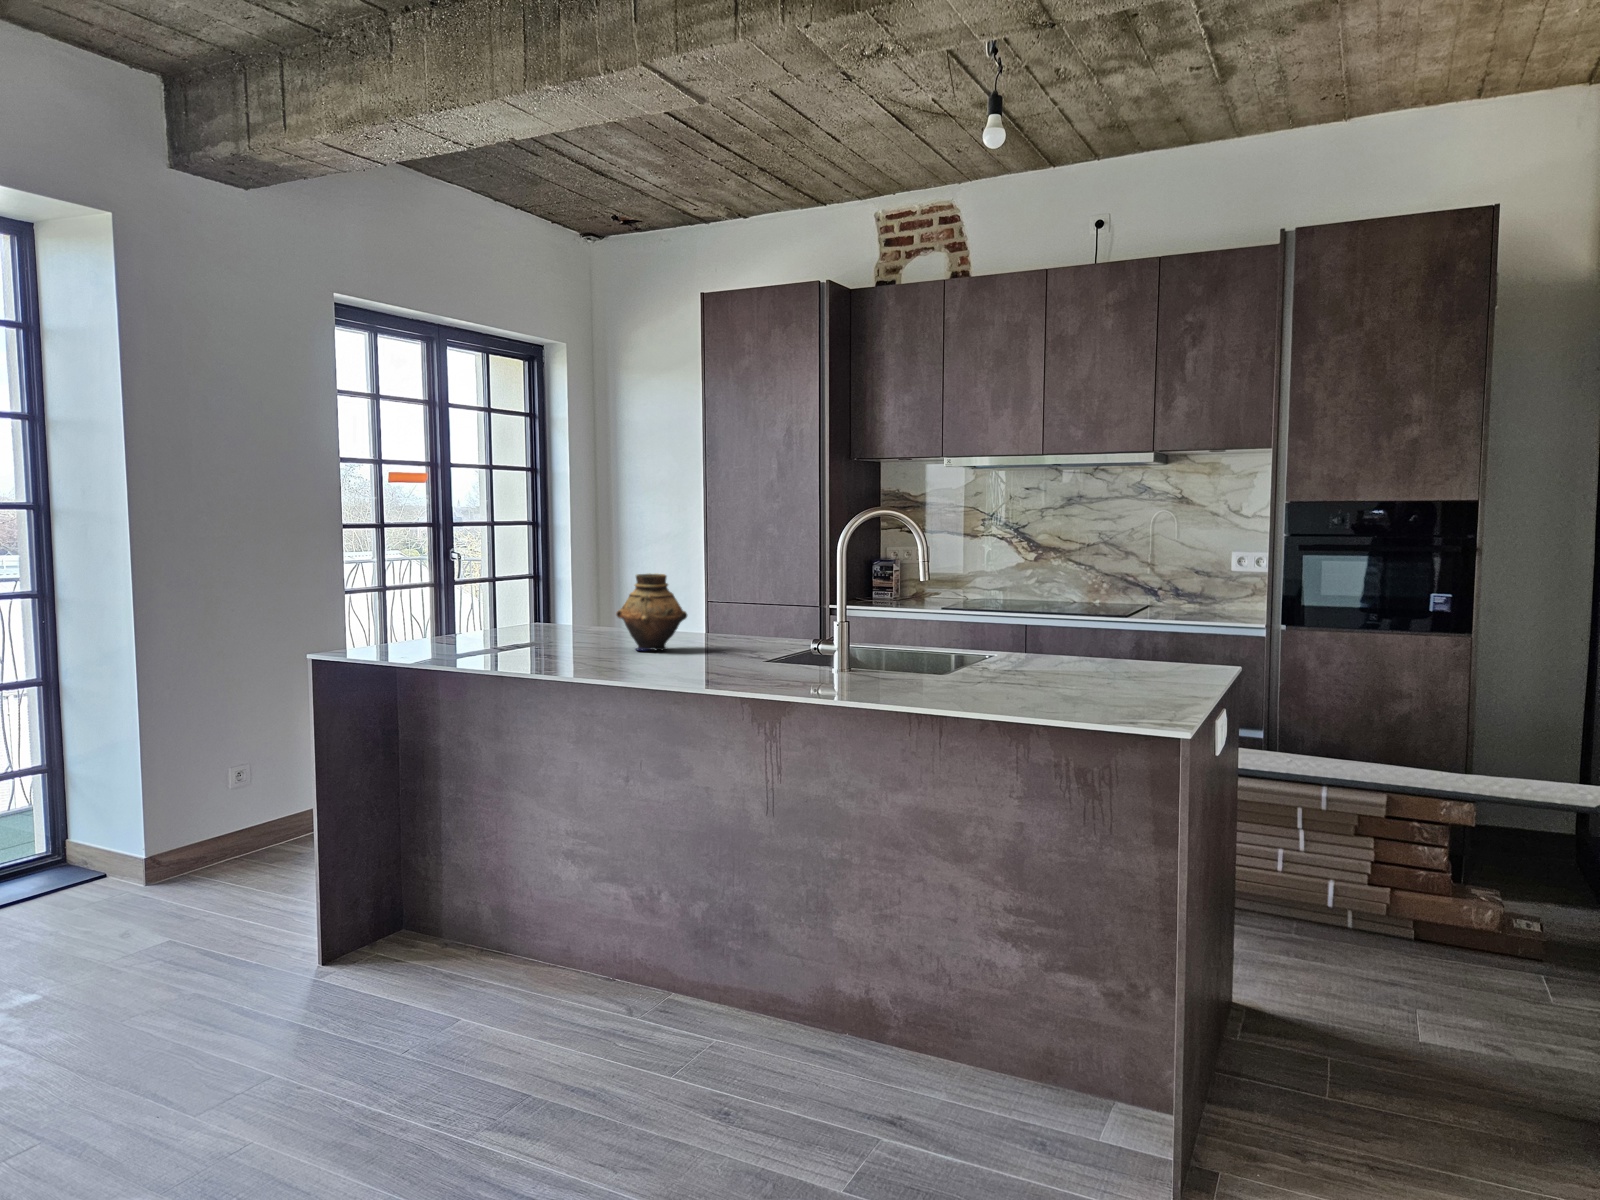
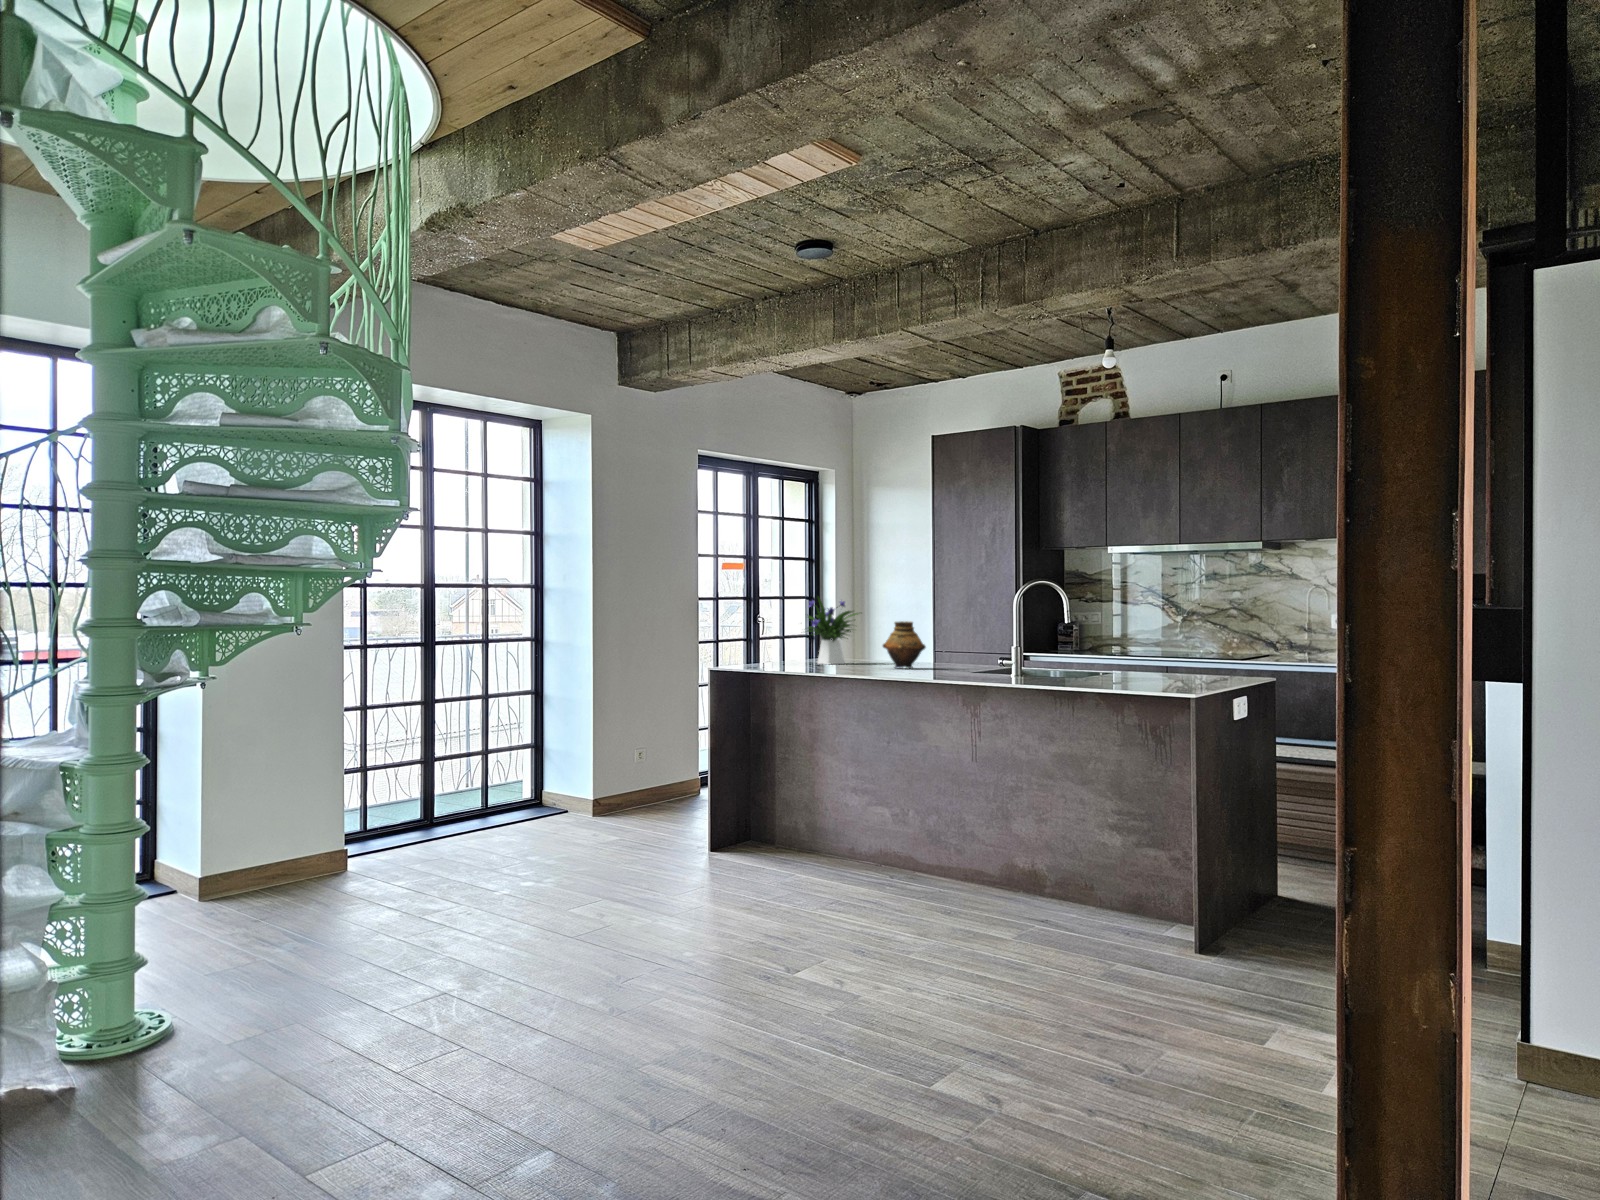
flower arrangement: none [485,528,589,637] -> present [808,596,858,664]

